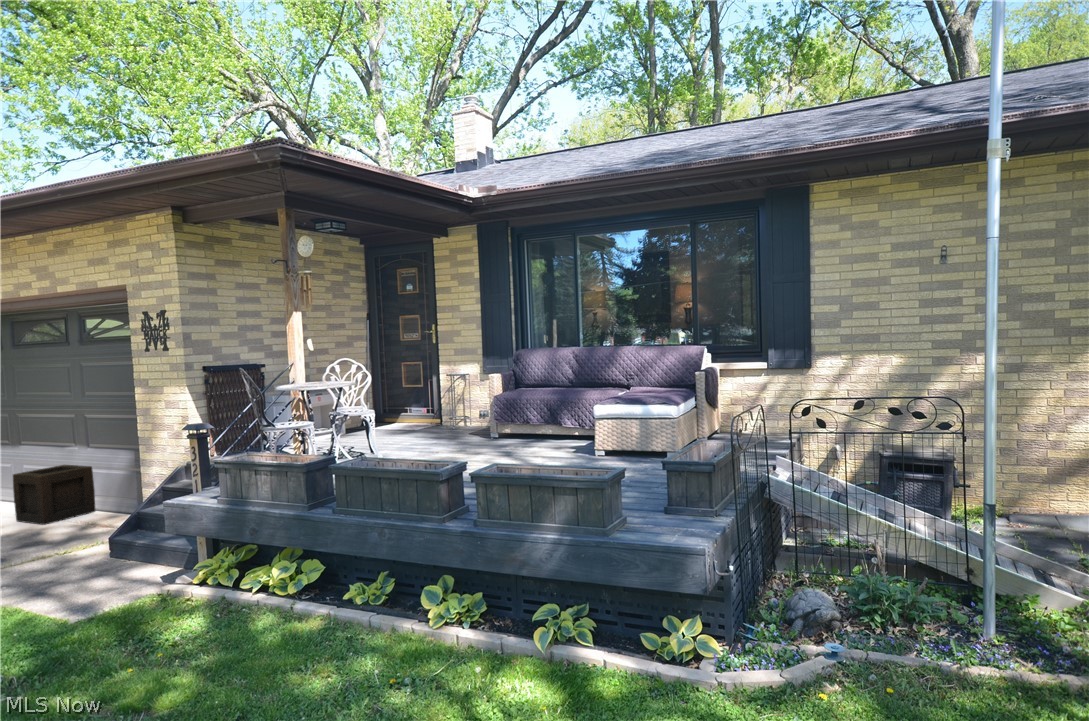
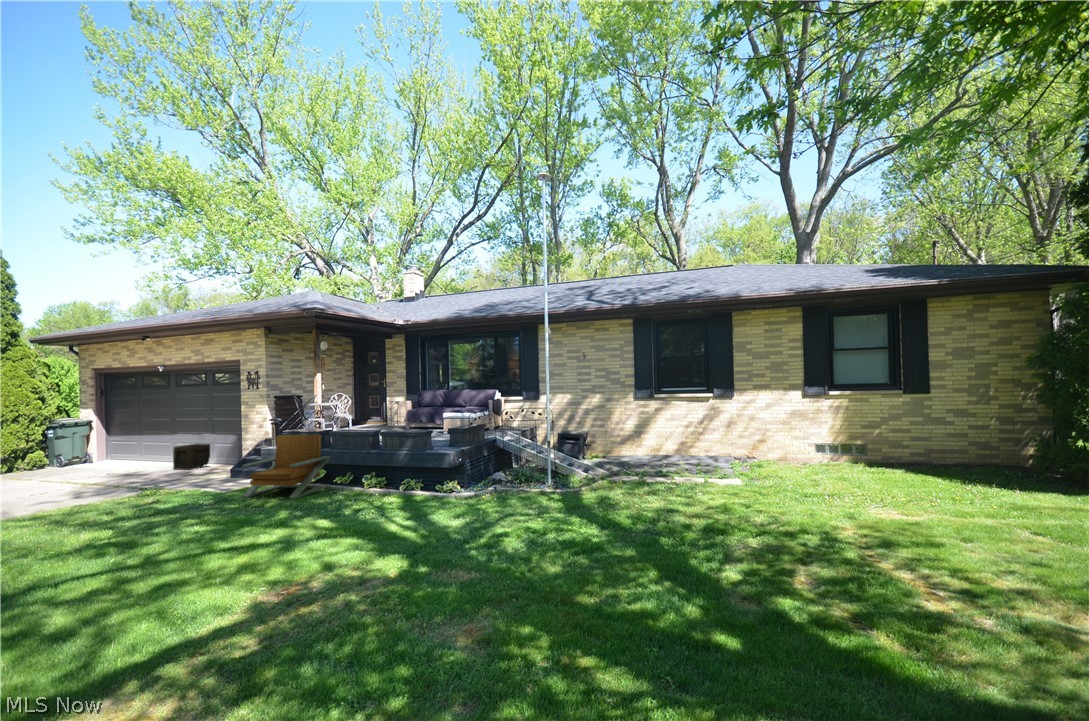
lounge chair: none [92,474,335,682] -> present [242,435,331,498]

